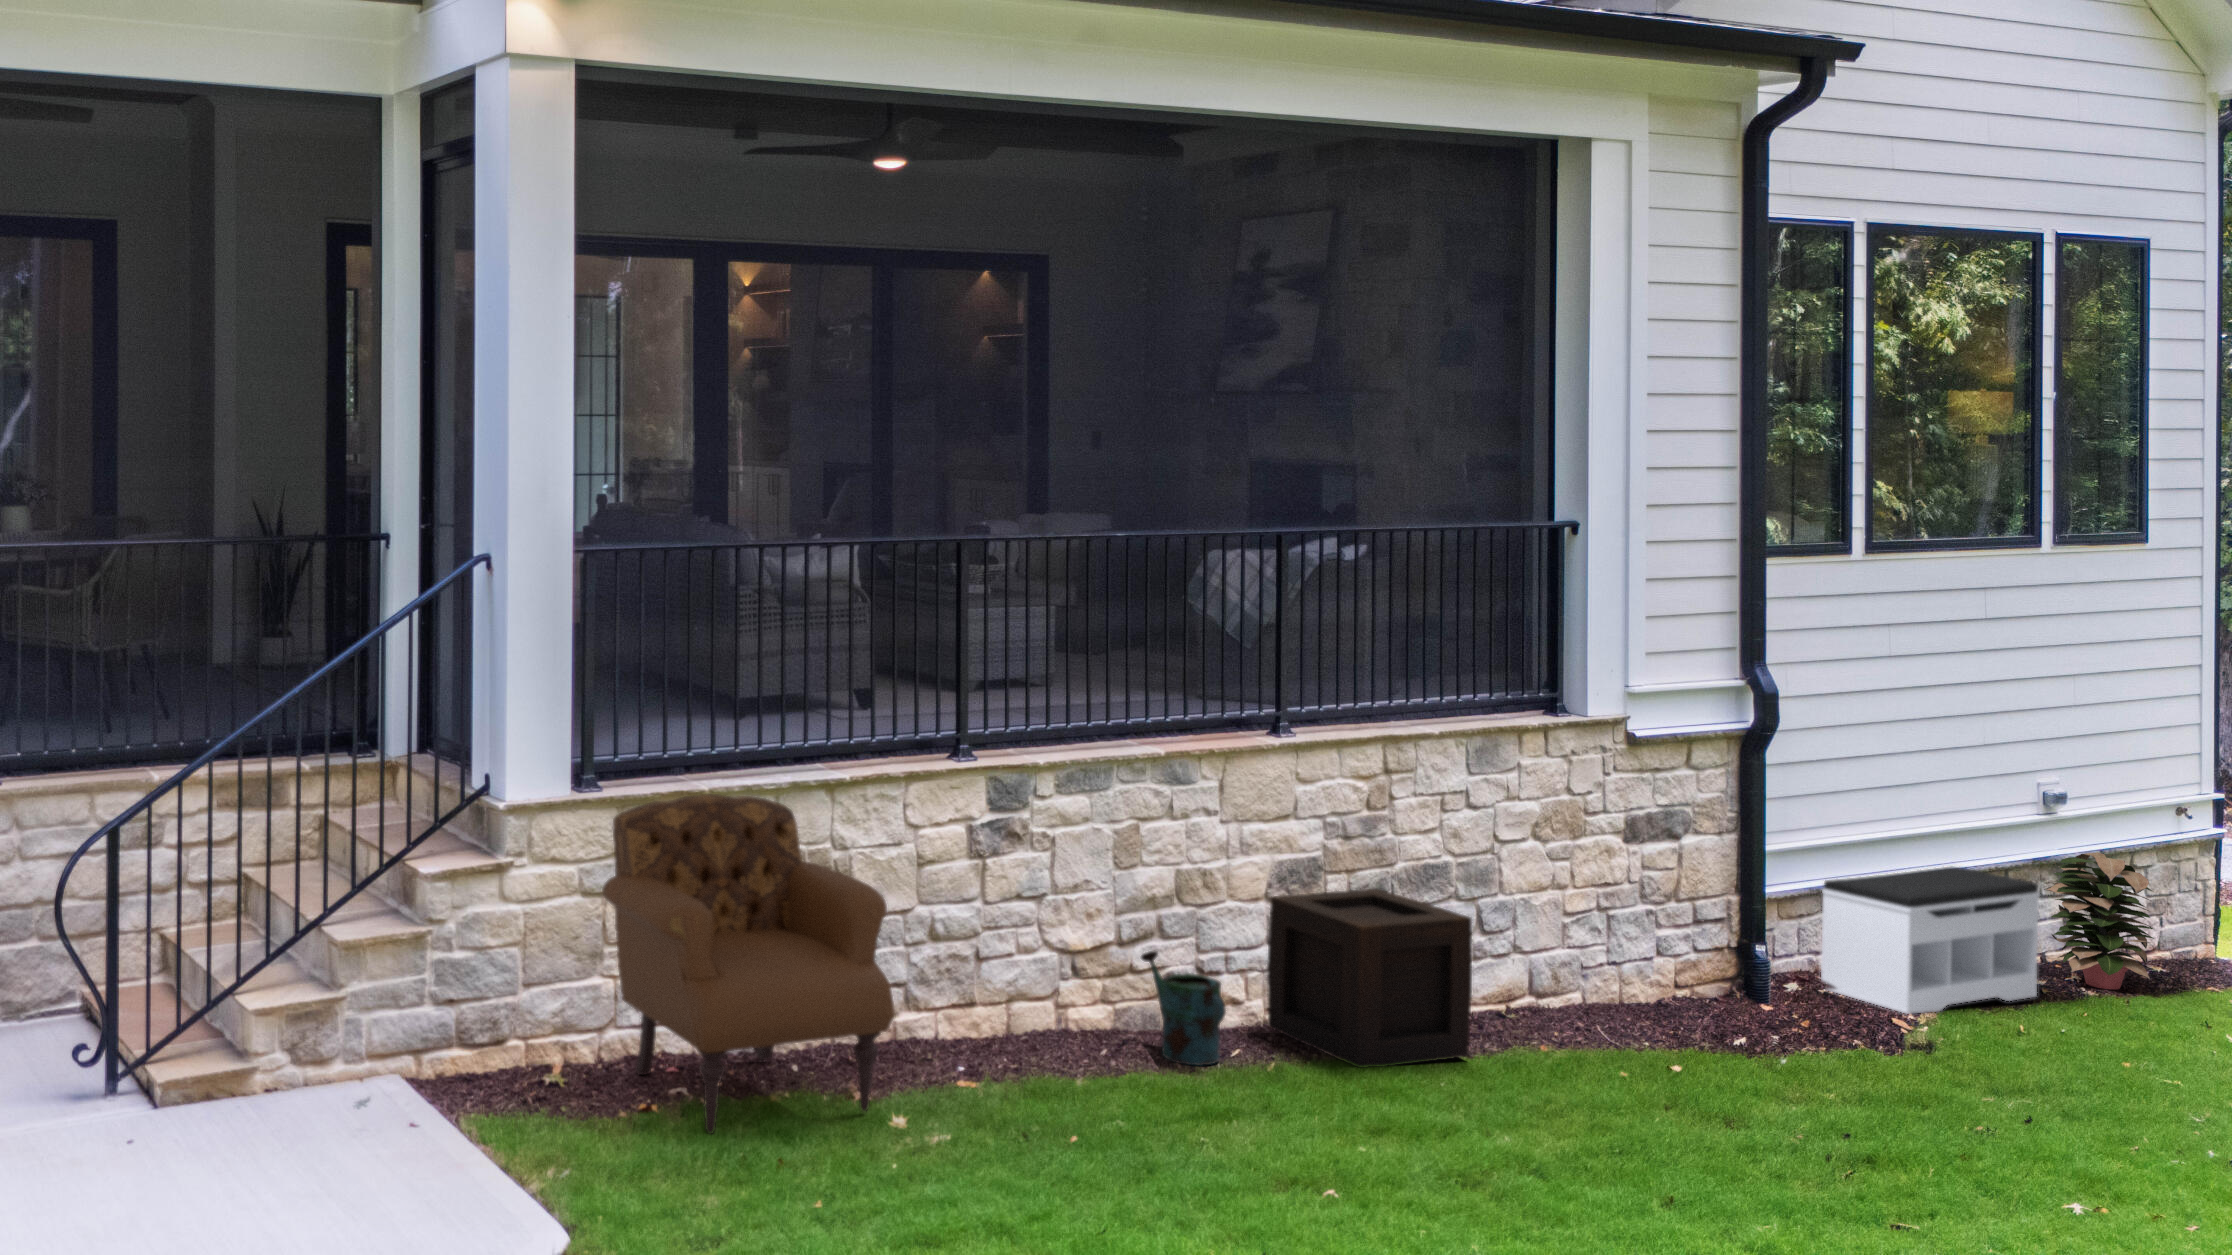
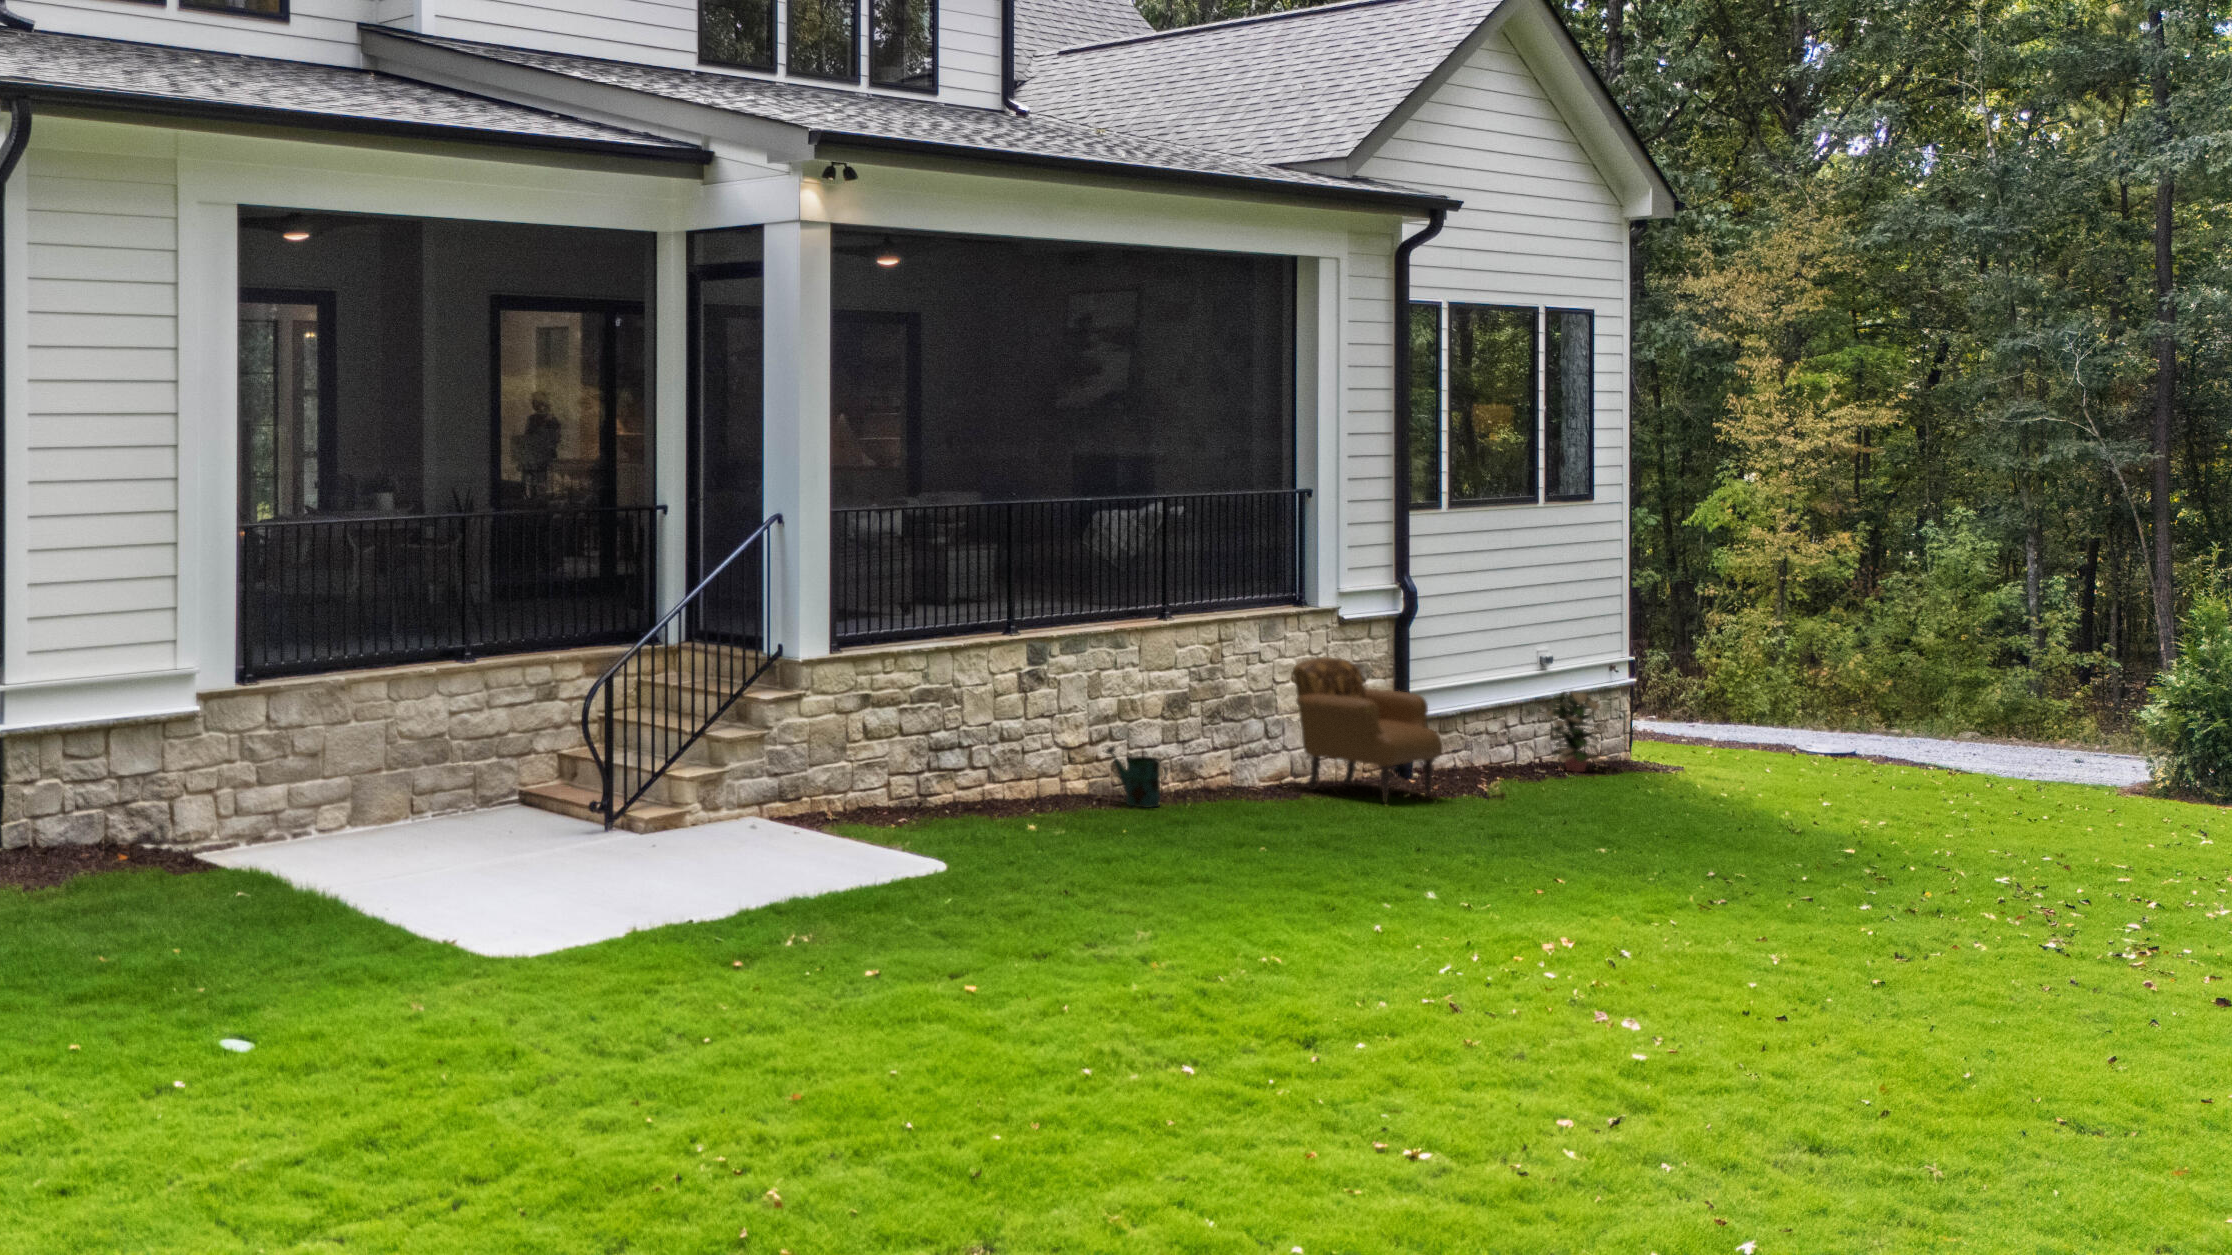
armchair: present [602,794,895,1134] -> present [1293,657,1443,803]
bench: present [1821,866,2039,1014] -> none [1433,701,1547,785]
wooden crate: present [1267,889,1472,1068] -> none [1166,710,1285,808]

